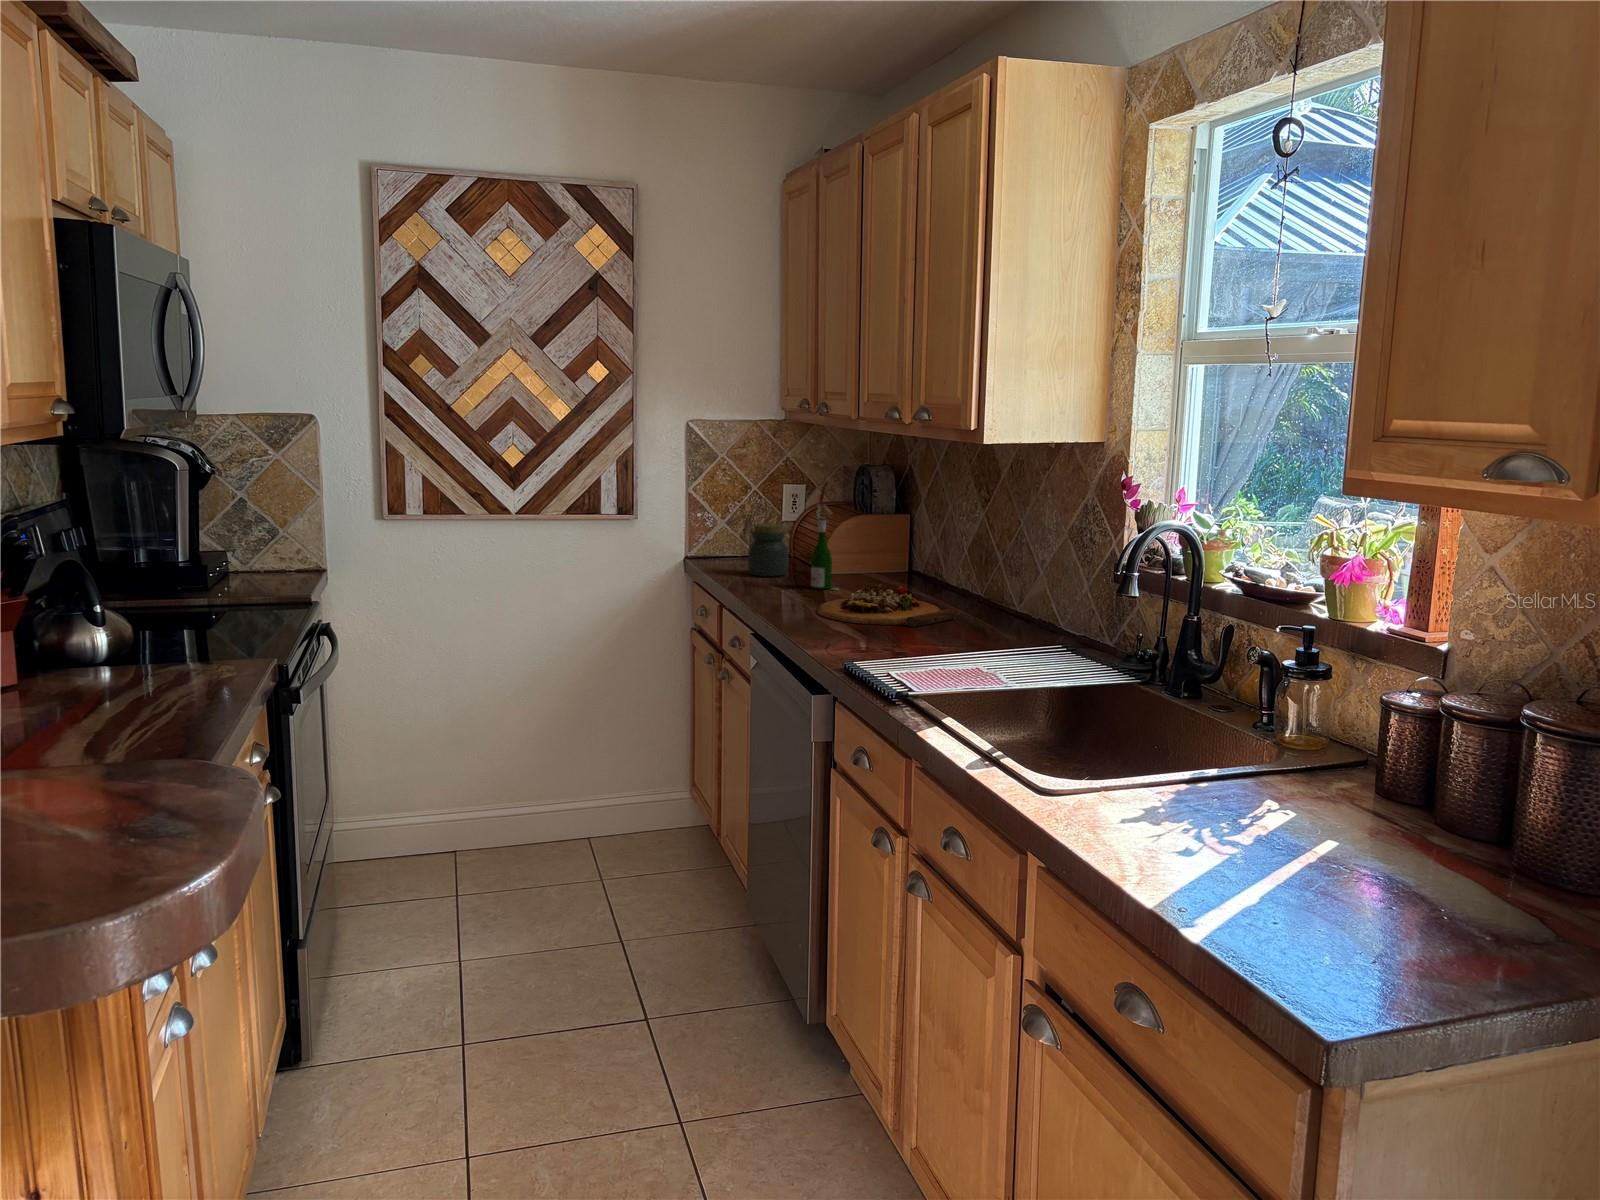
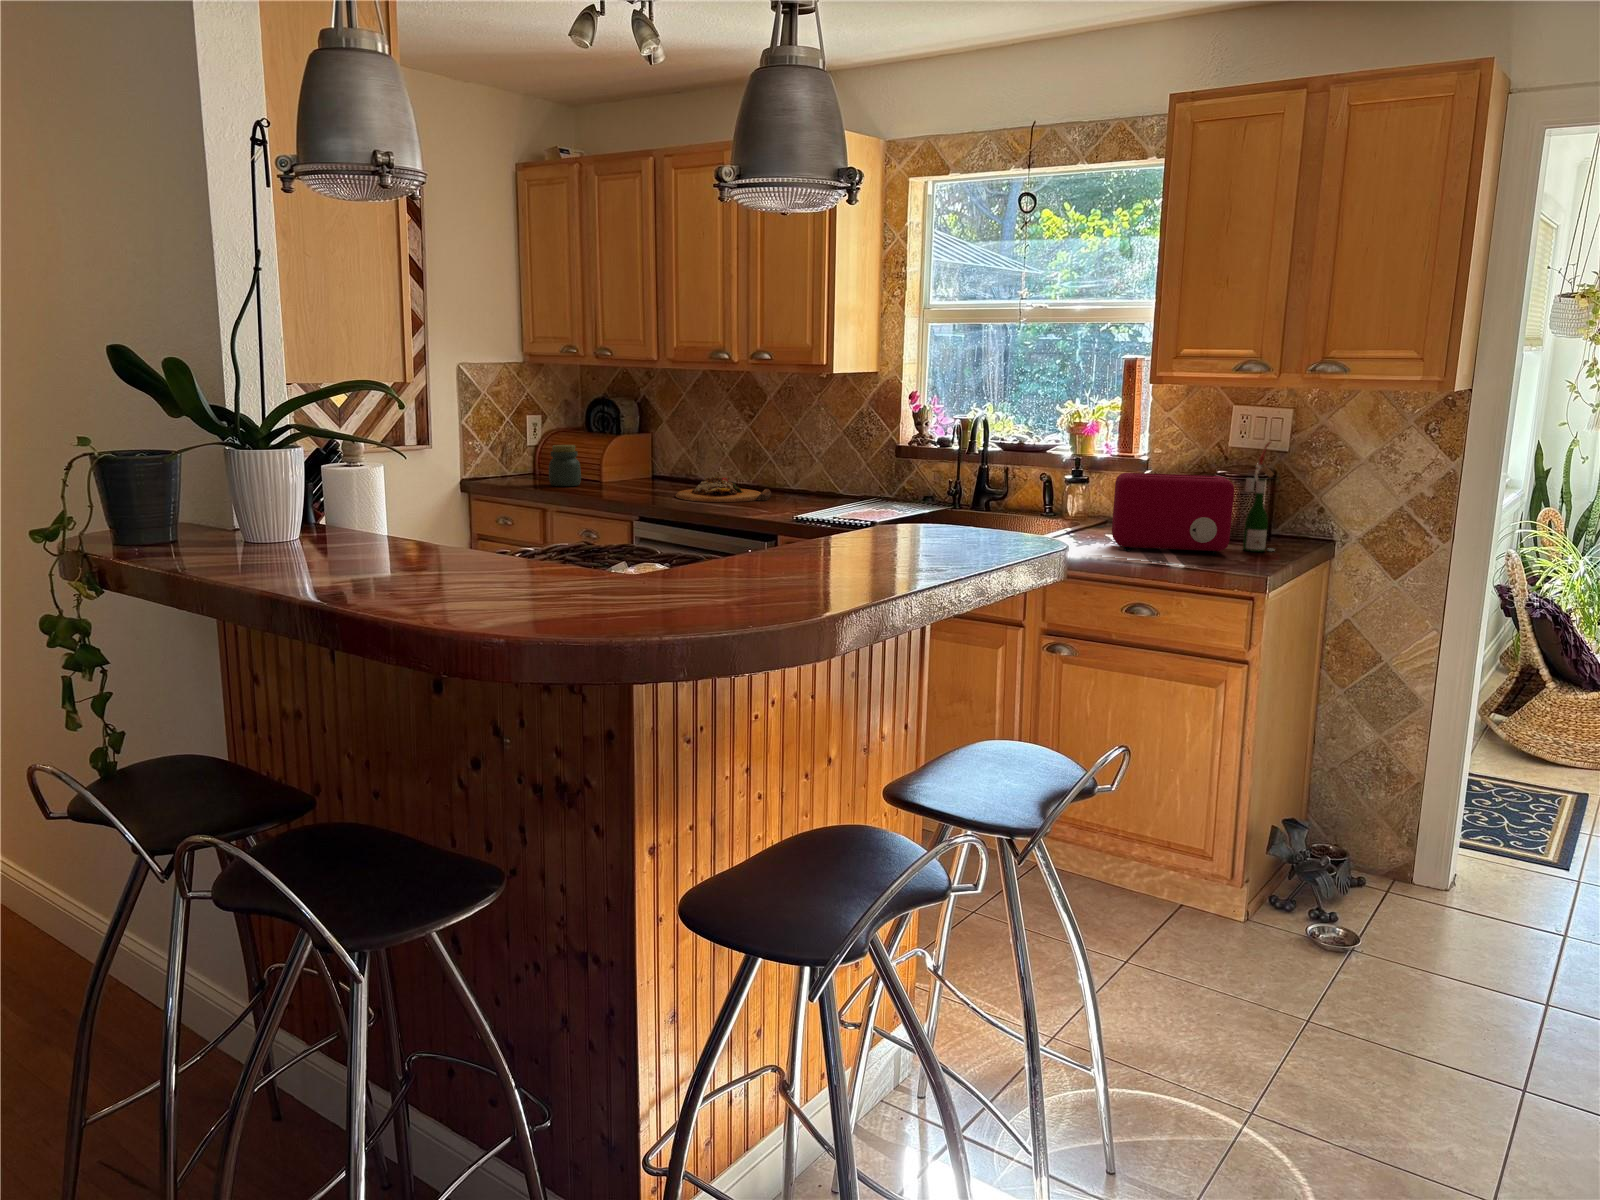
wine bottle: present [811,482,838,590] -> present [1243,442,1274,552]
toaster: none [1126,675,1415,904] -> present [1112,473,1234,555]

